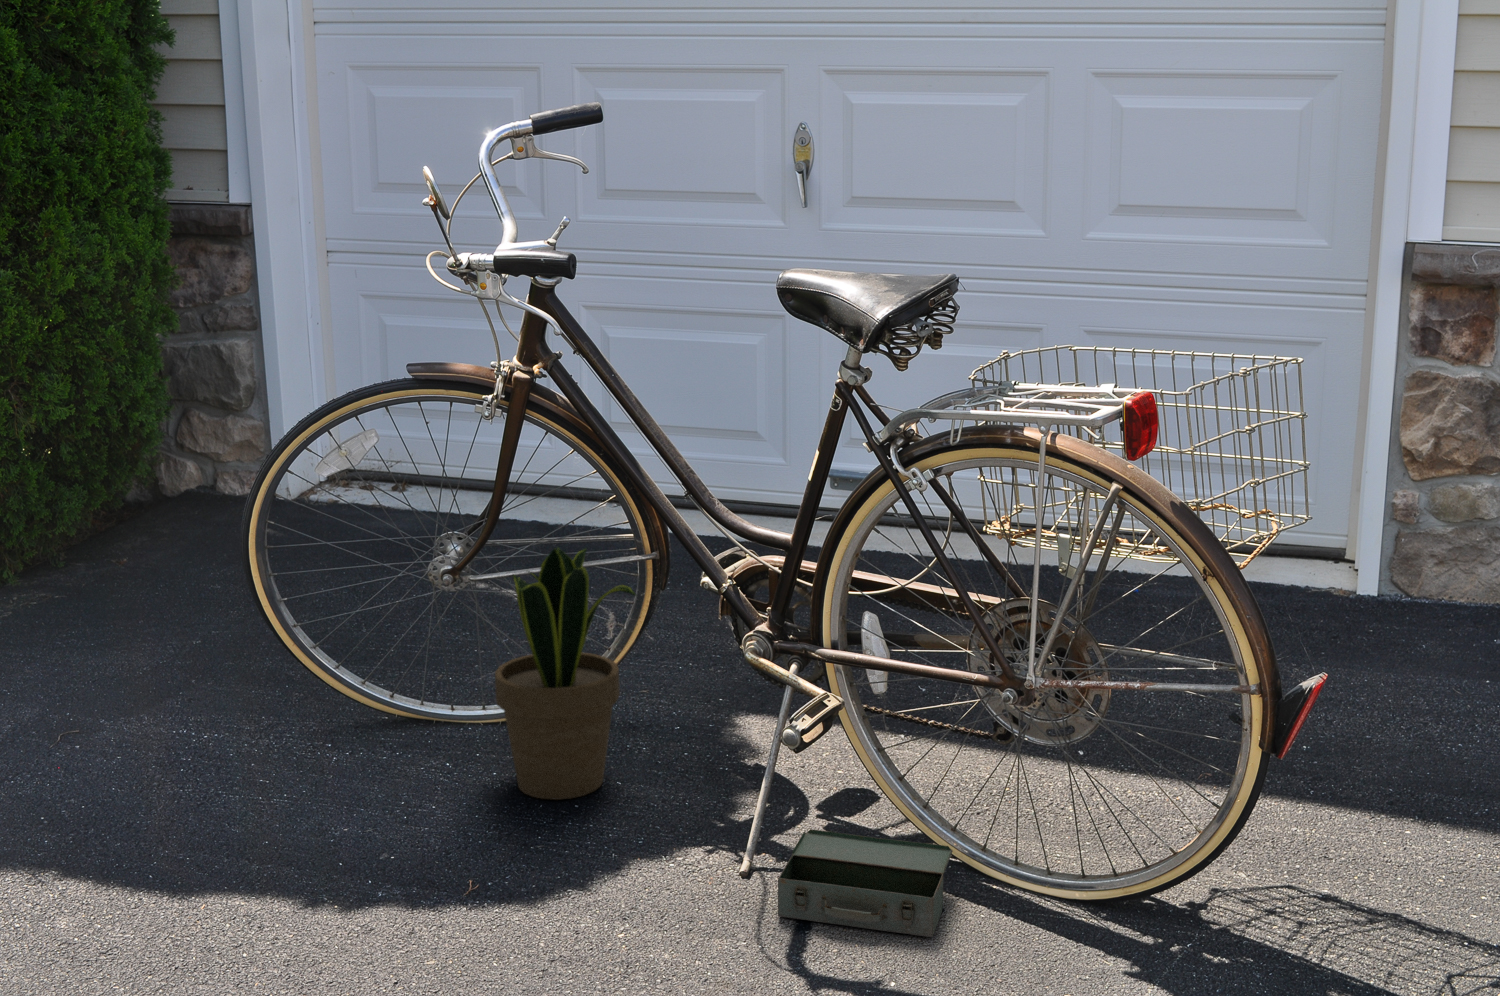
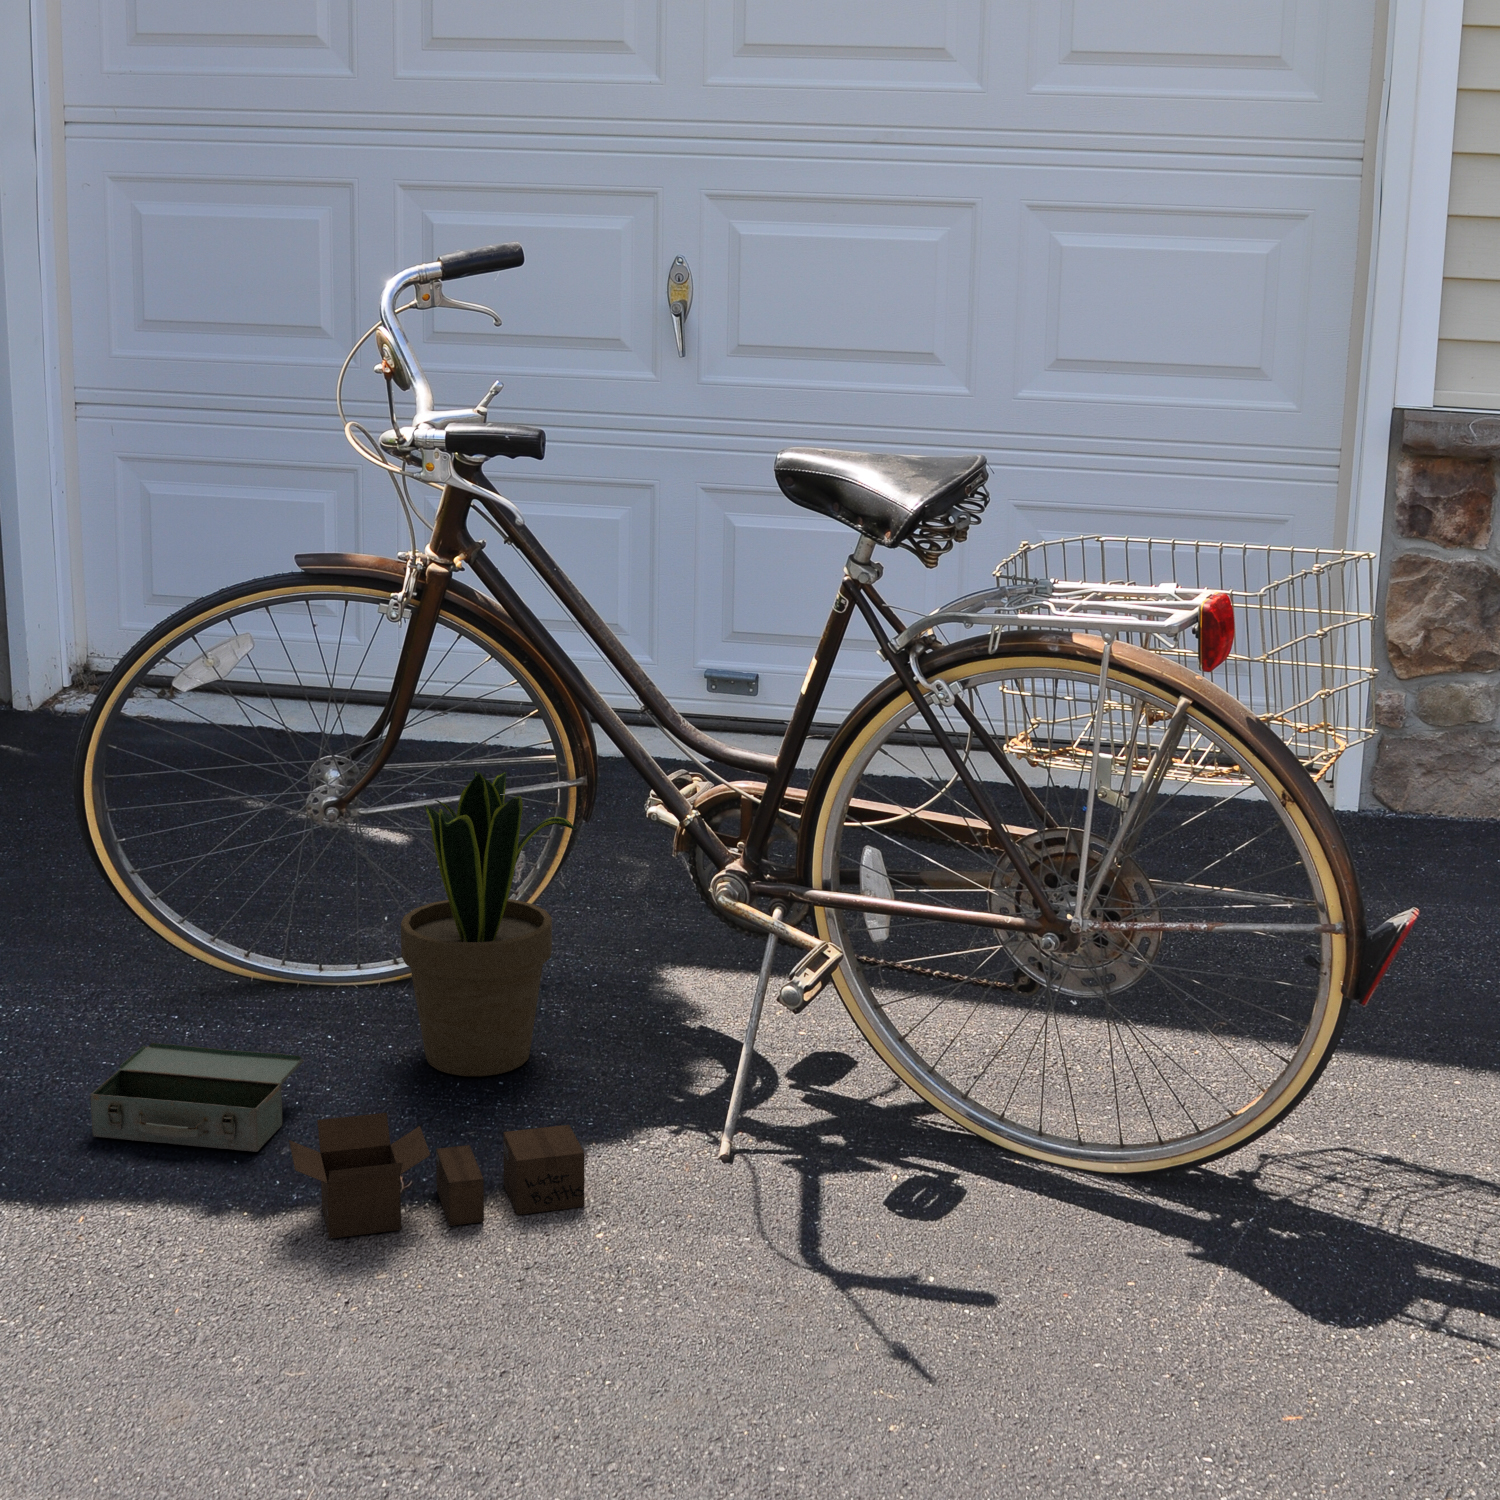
cardboard box: none [367,826,612,929] -> present [289,1113,585,1239]
toolbox: present [778,829,953,937] -> present [90,1043,304,1152]

